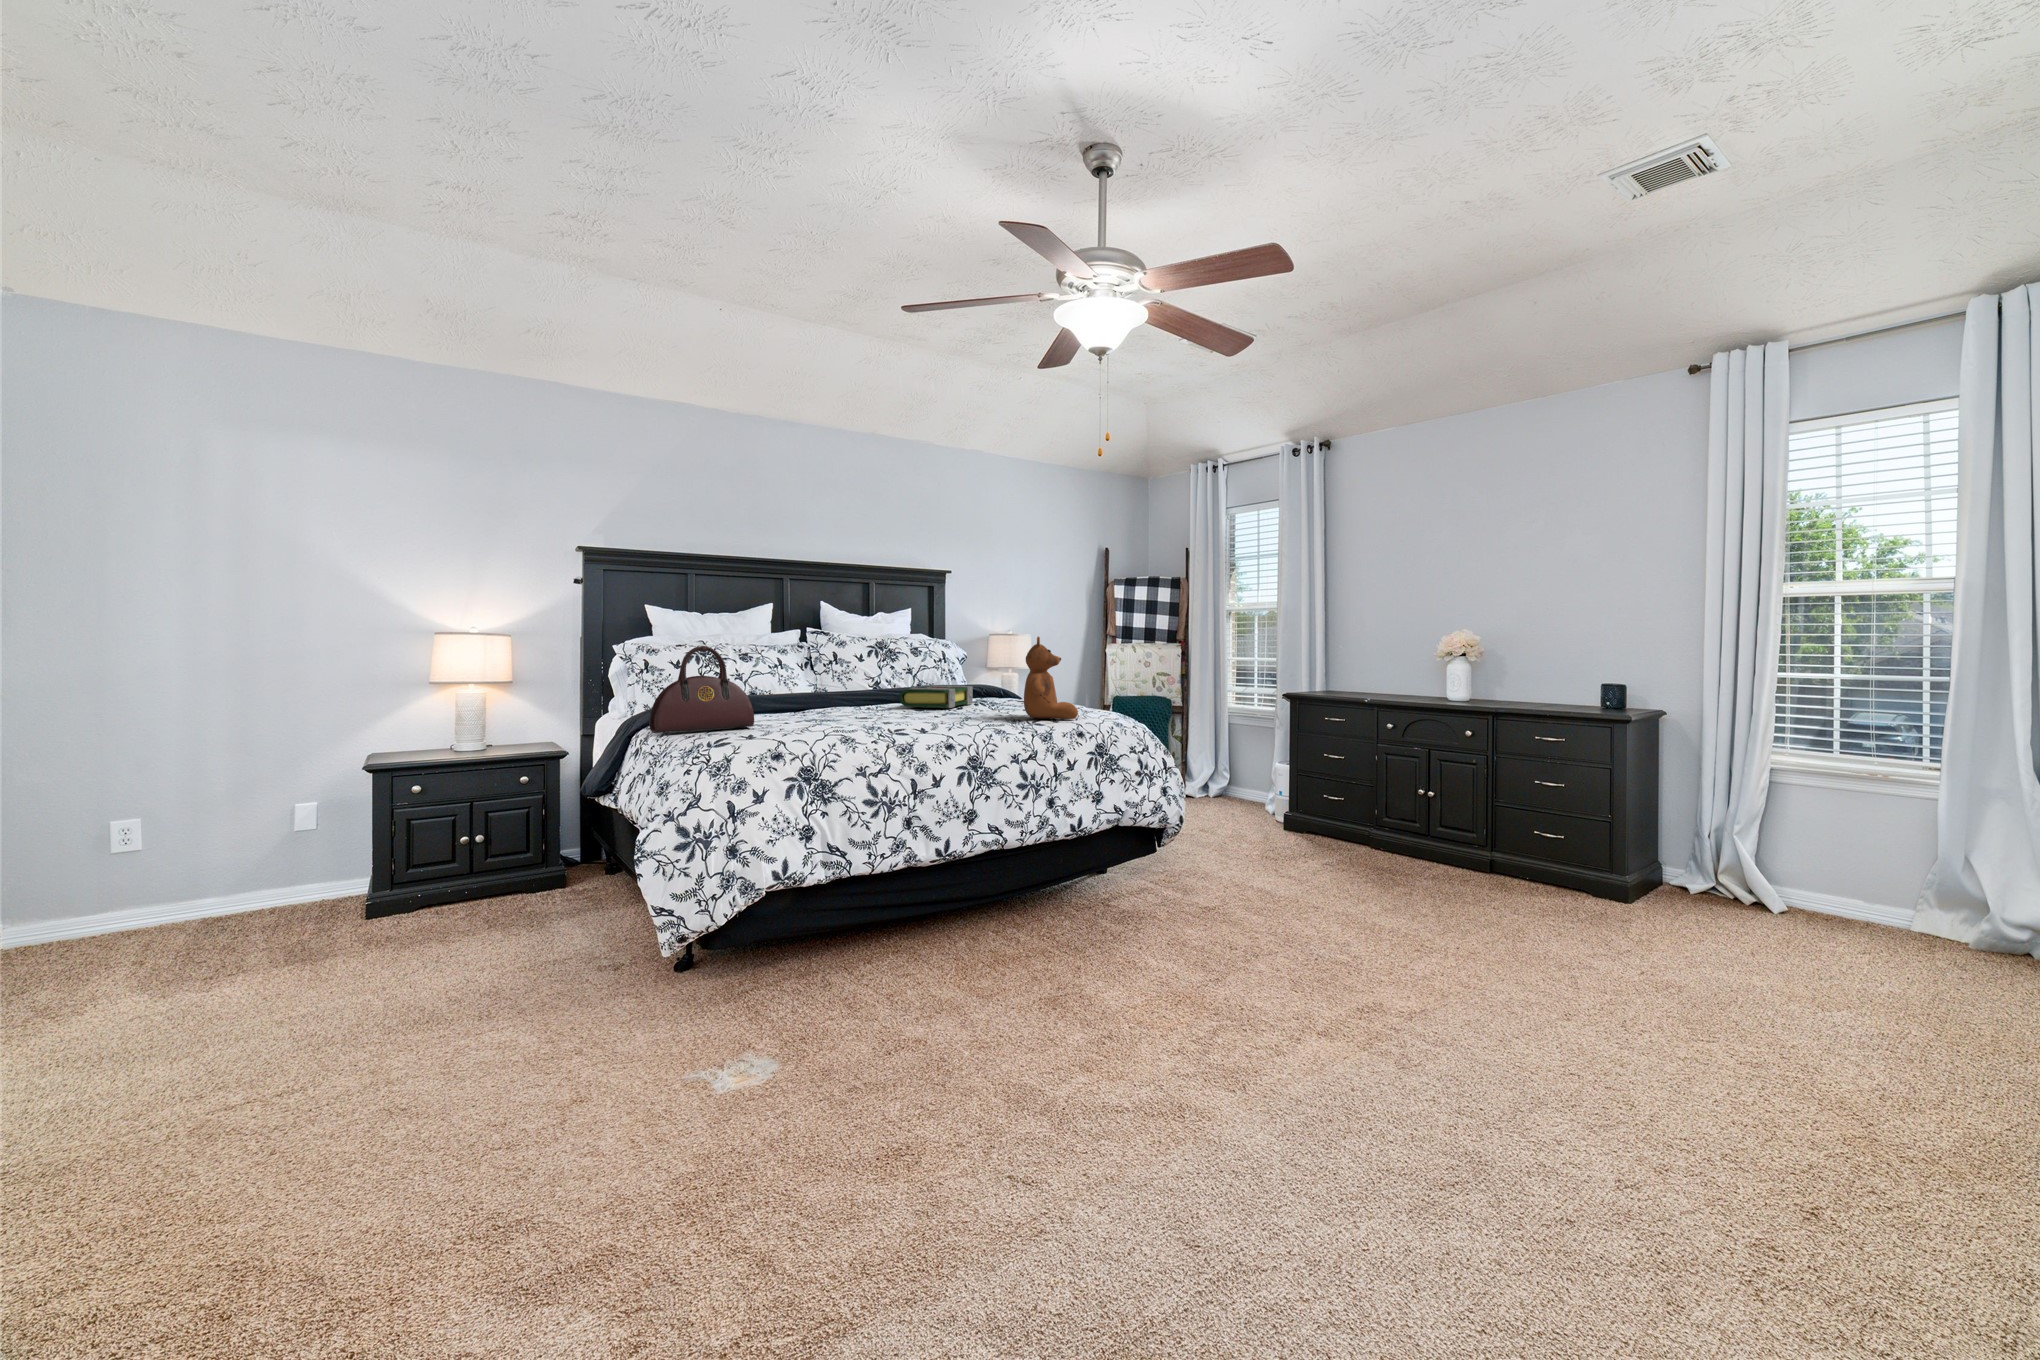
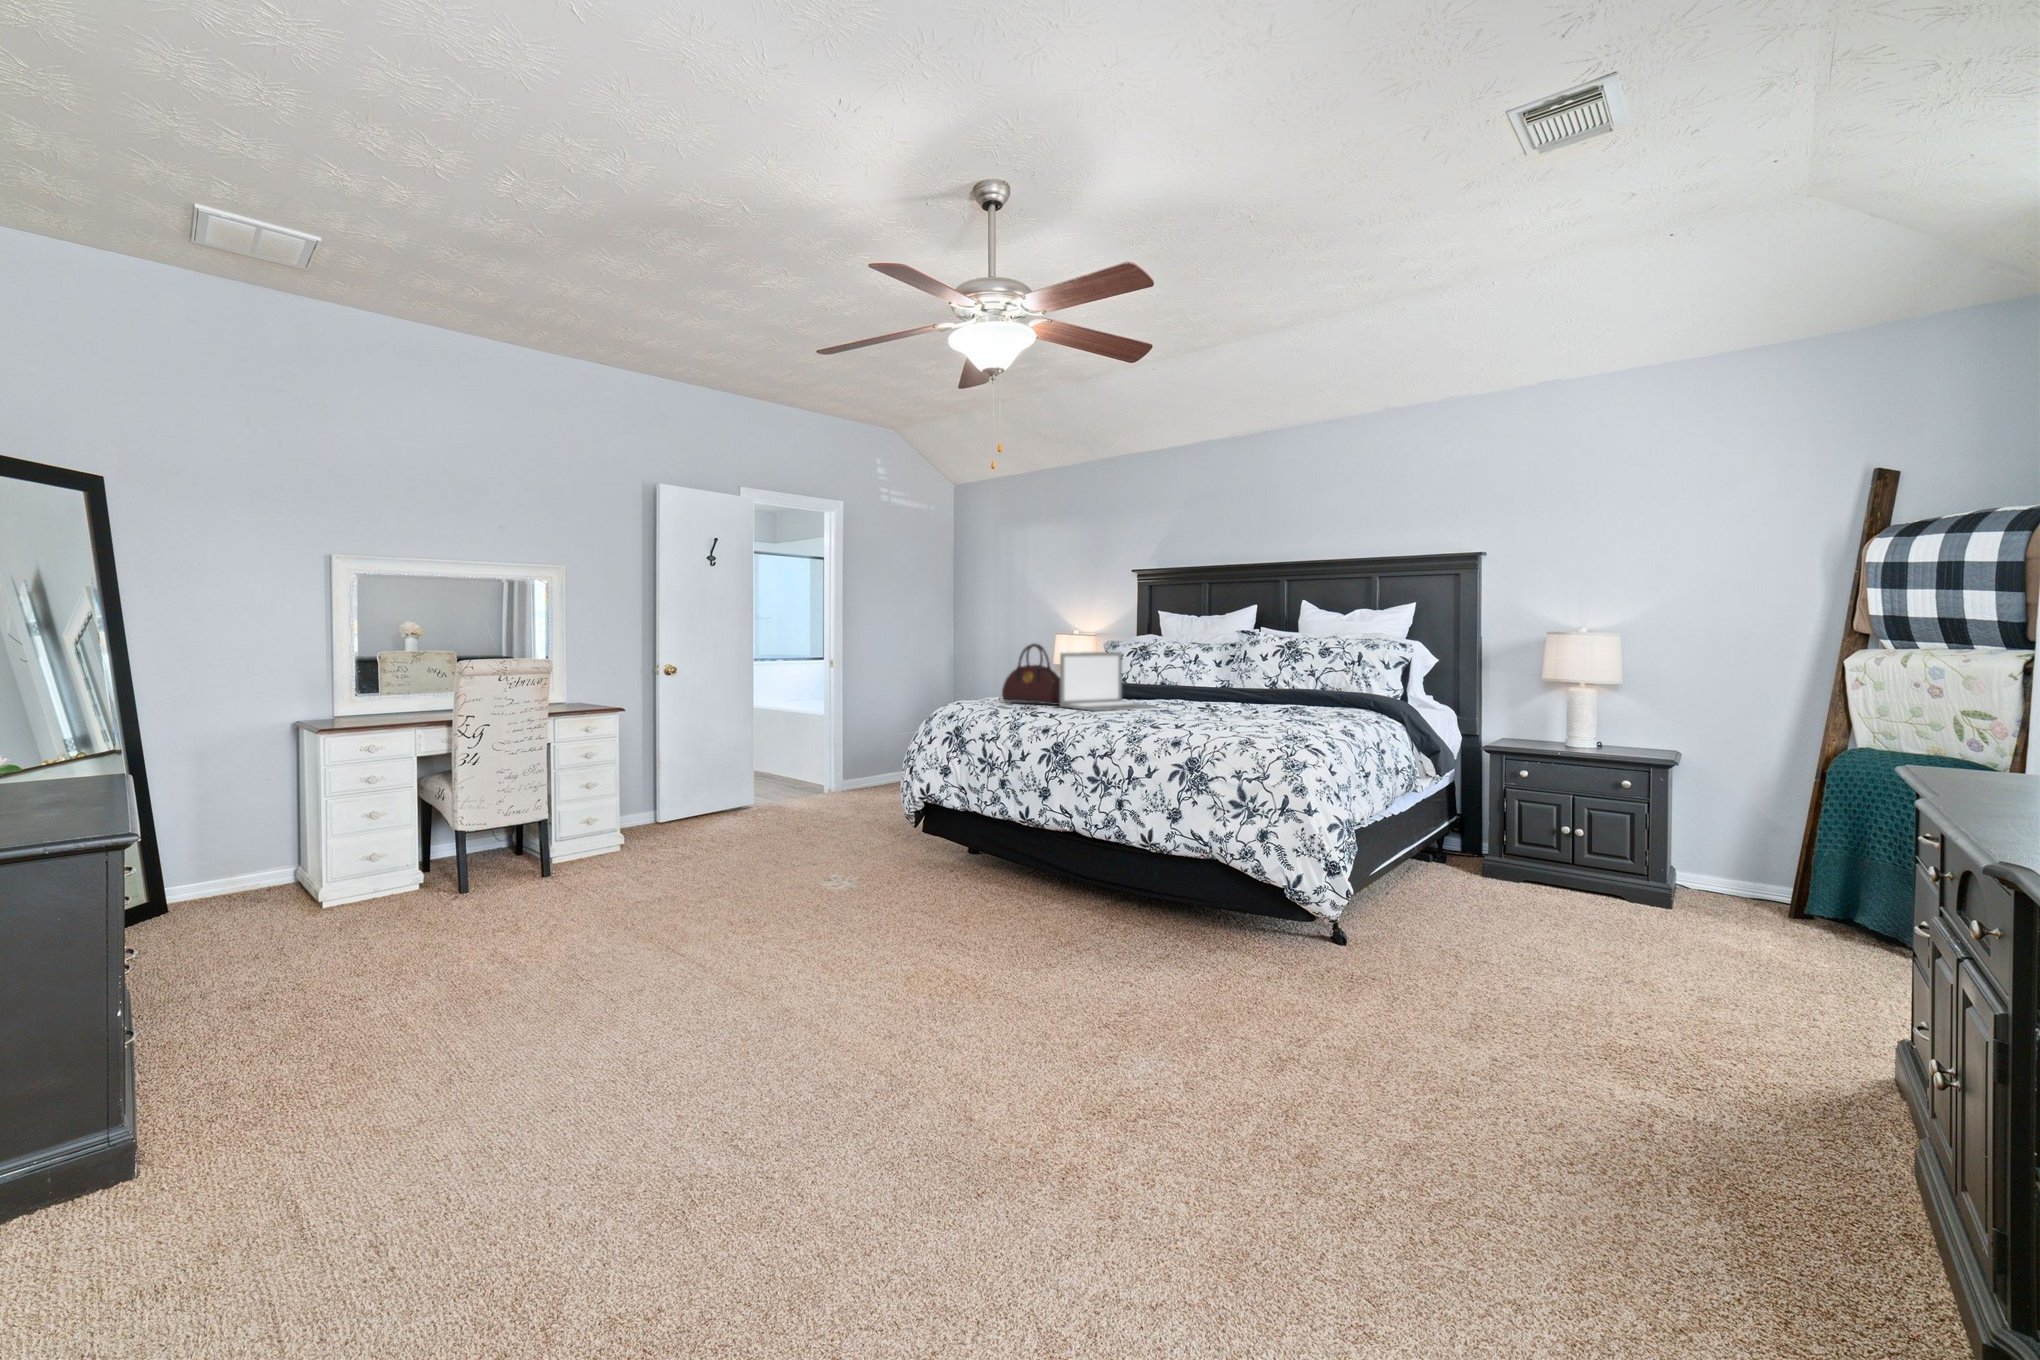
teddy bear: present [1024,637,1078,719] -> none [1146,637,1219,727]
laptop: none [786,655,862,727] -> present [1060,652,1156,711]
book: present [899,685,973,708] -> none [1223,688,1301,712]

